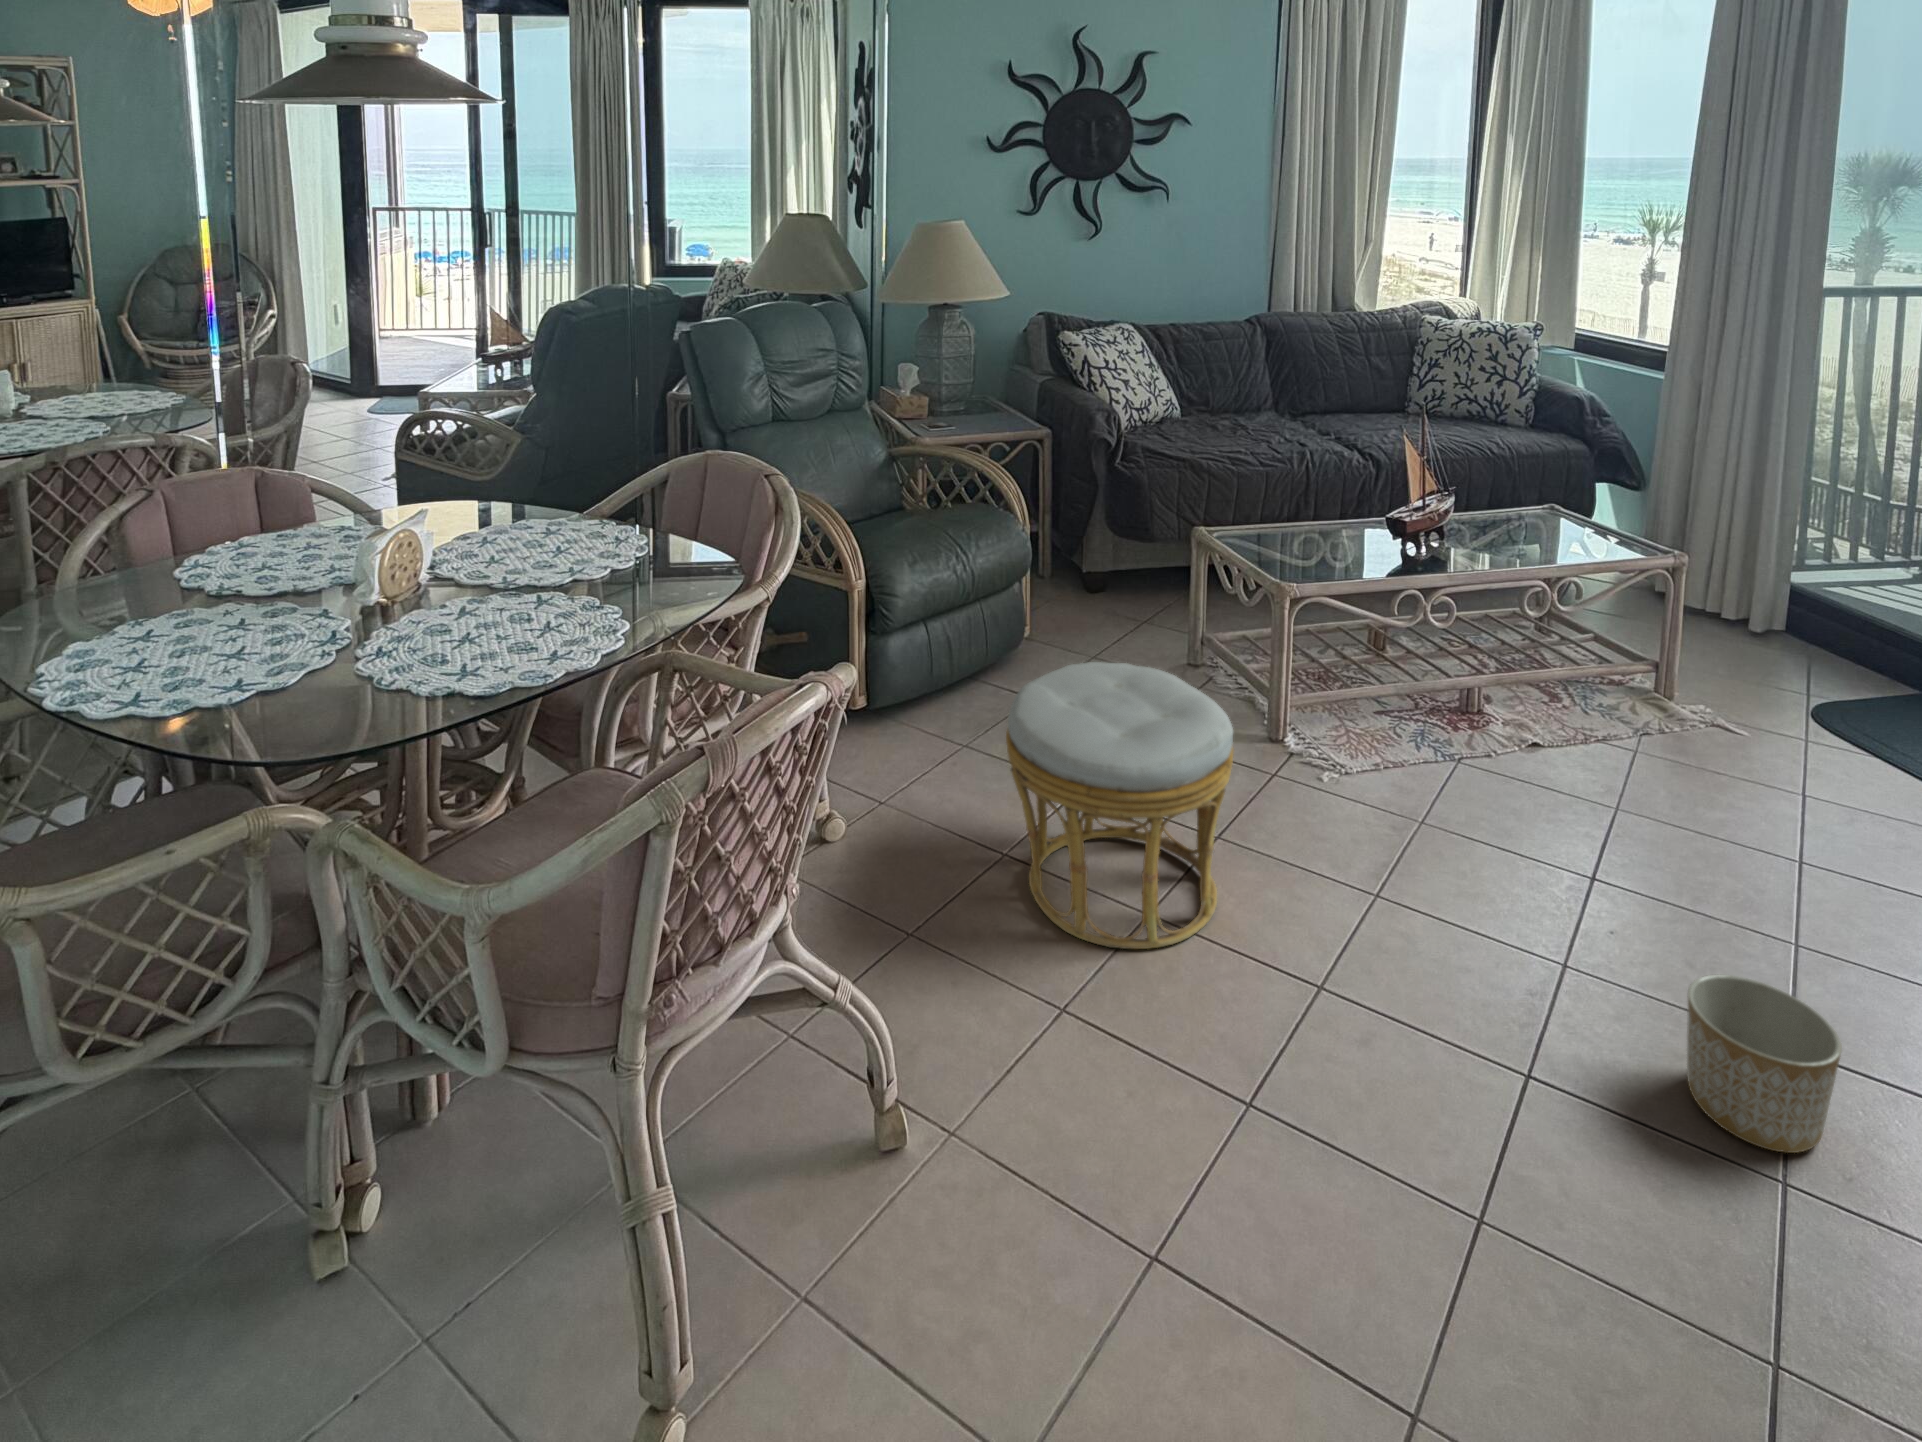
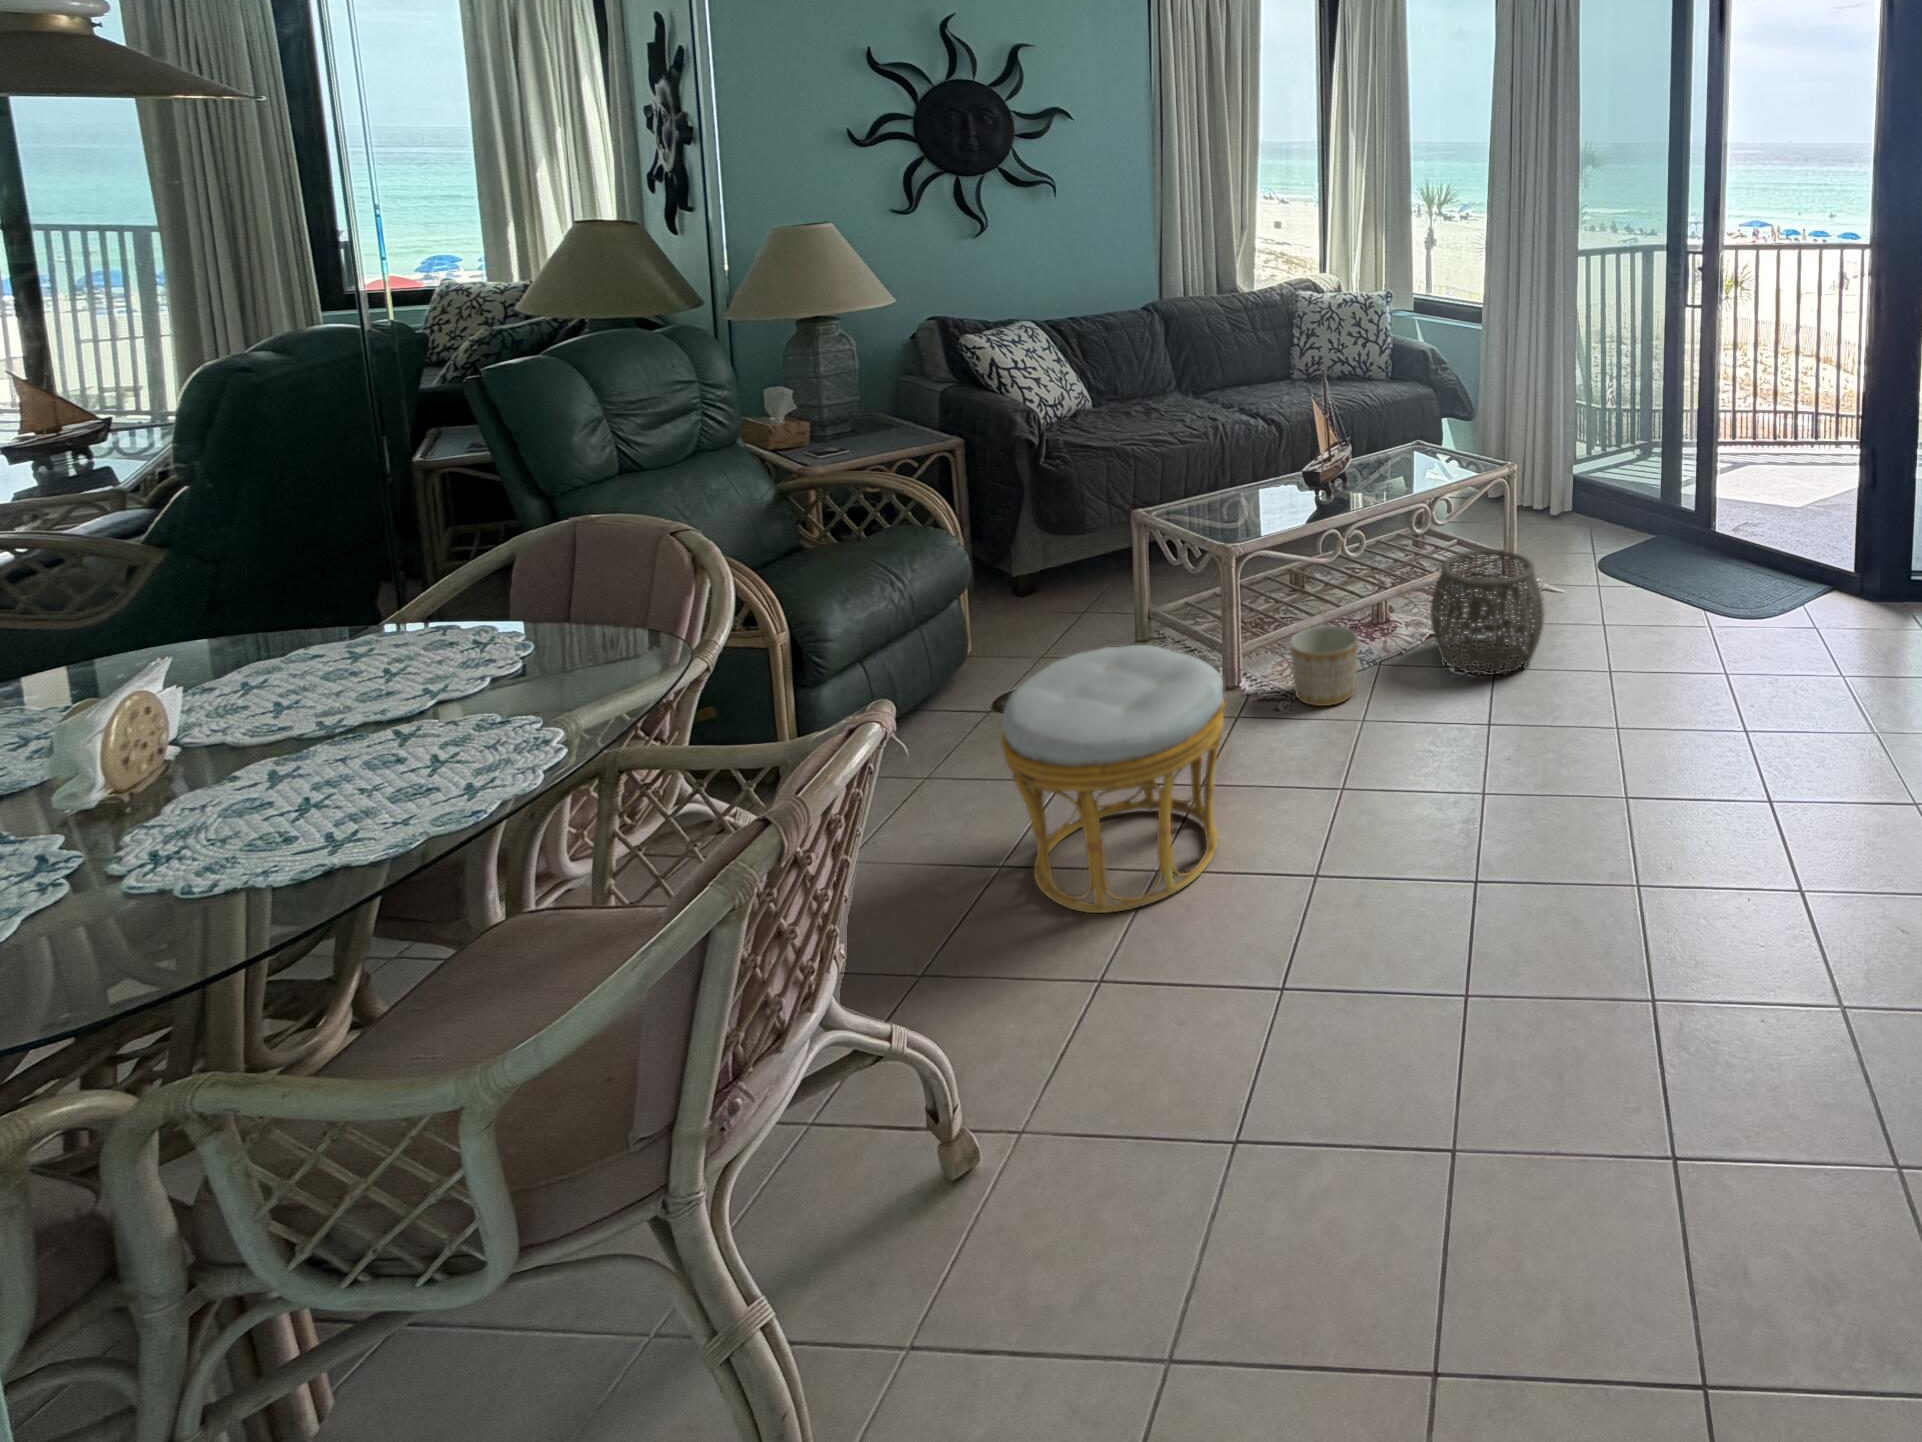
woven basket: none [1530,652,1705,826] -> present [1430,549,1544,675]
planter: present [1687,975,1842,1153] -> present [1290,626,1359,706]

